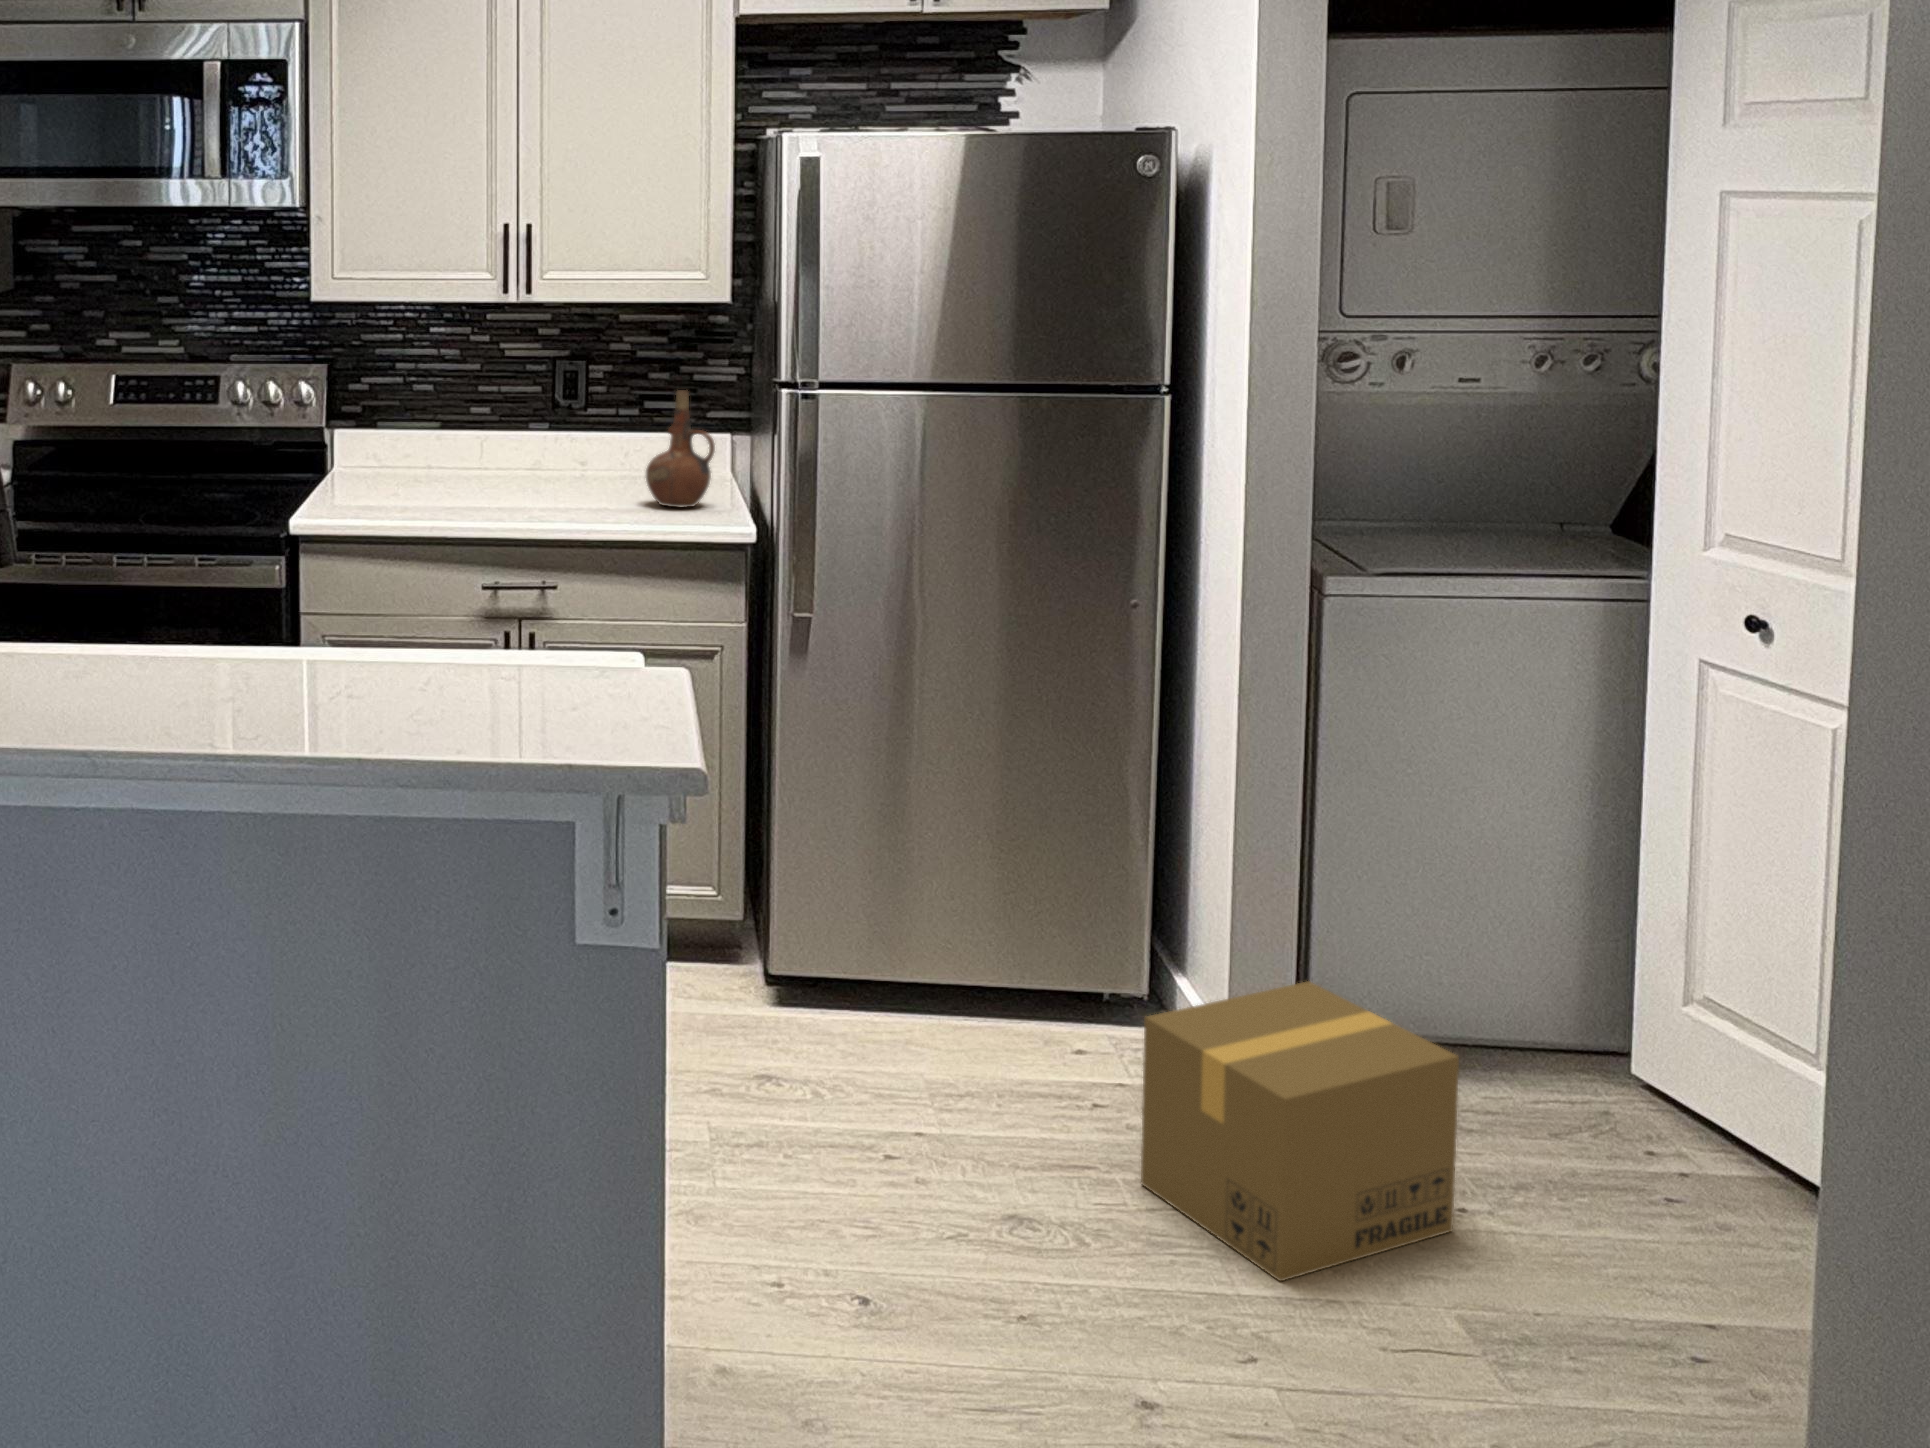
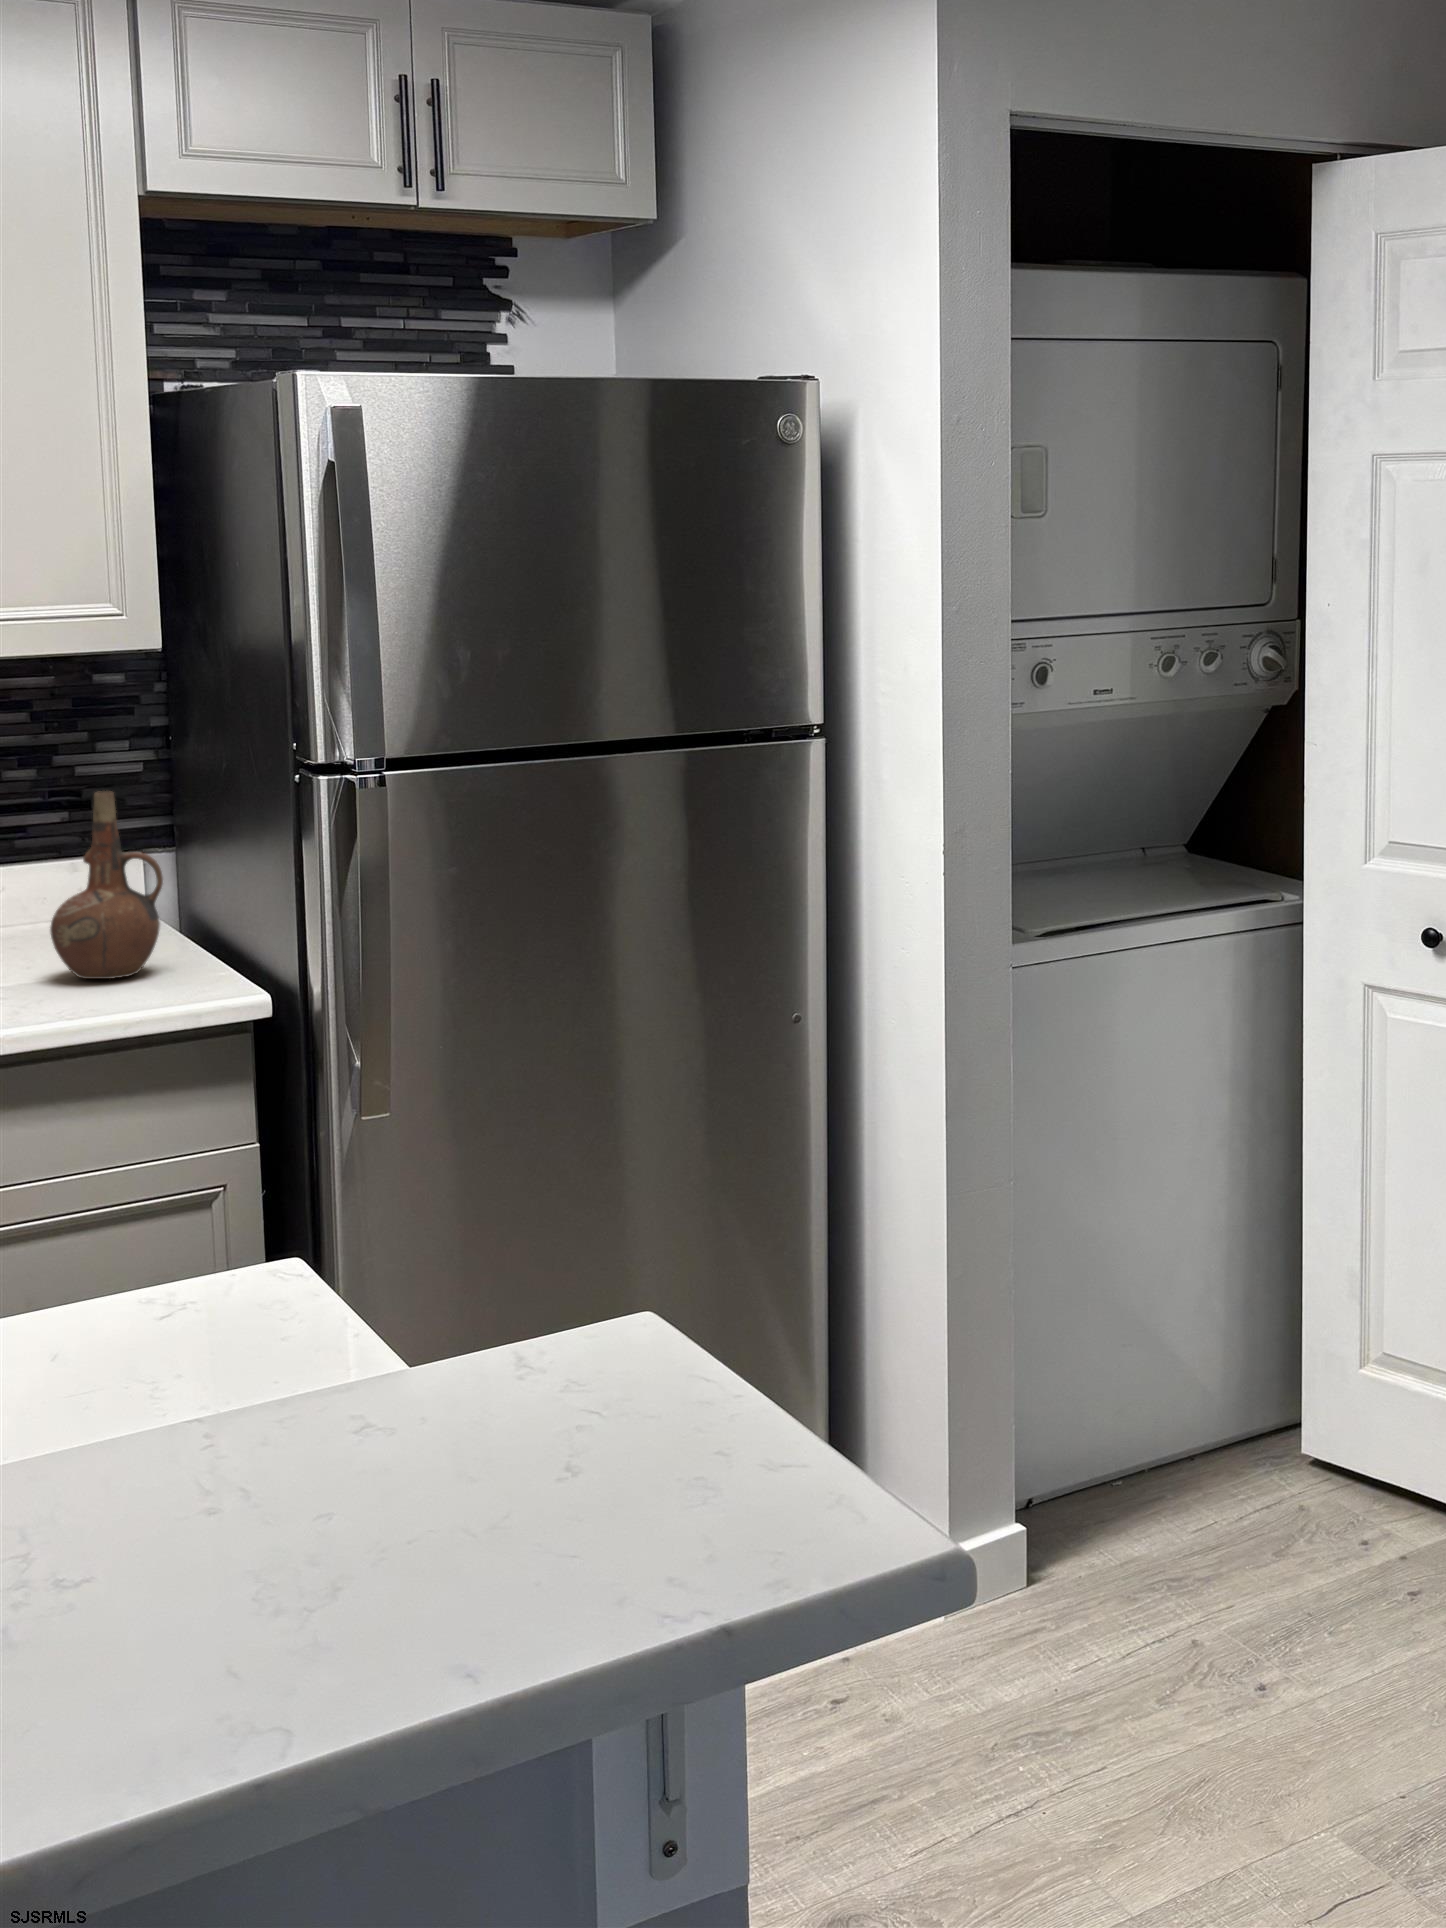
cardboard box: present [1141,982,1459,1281] -> none [952,1460,1279,1872]

